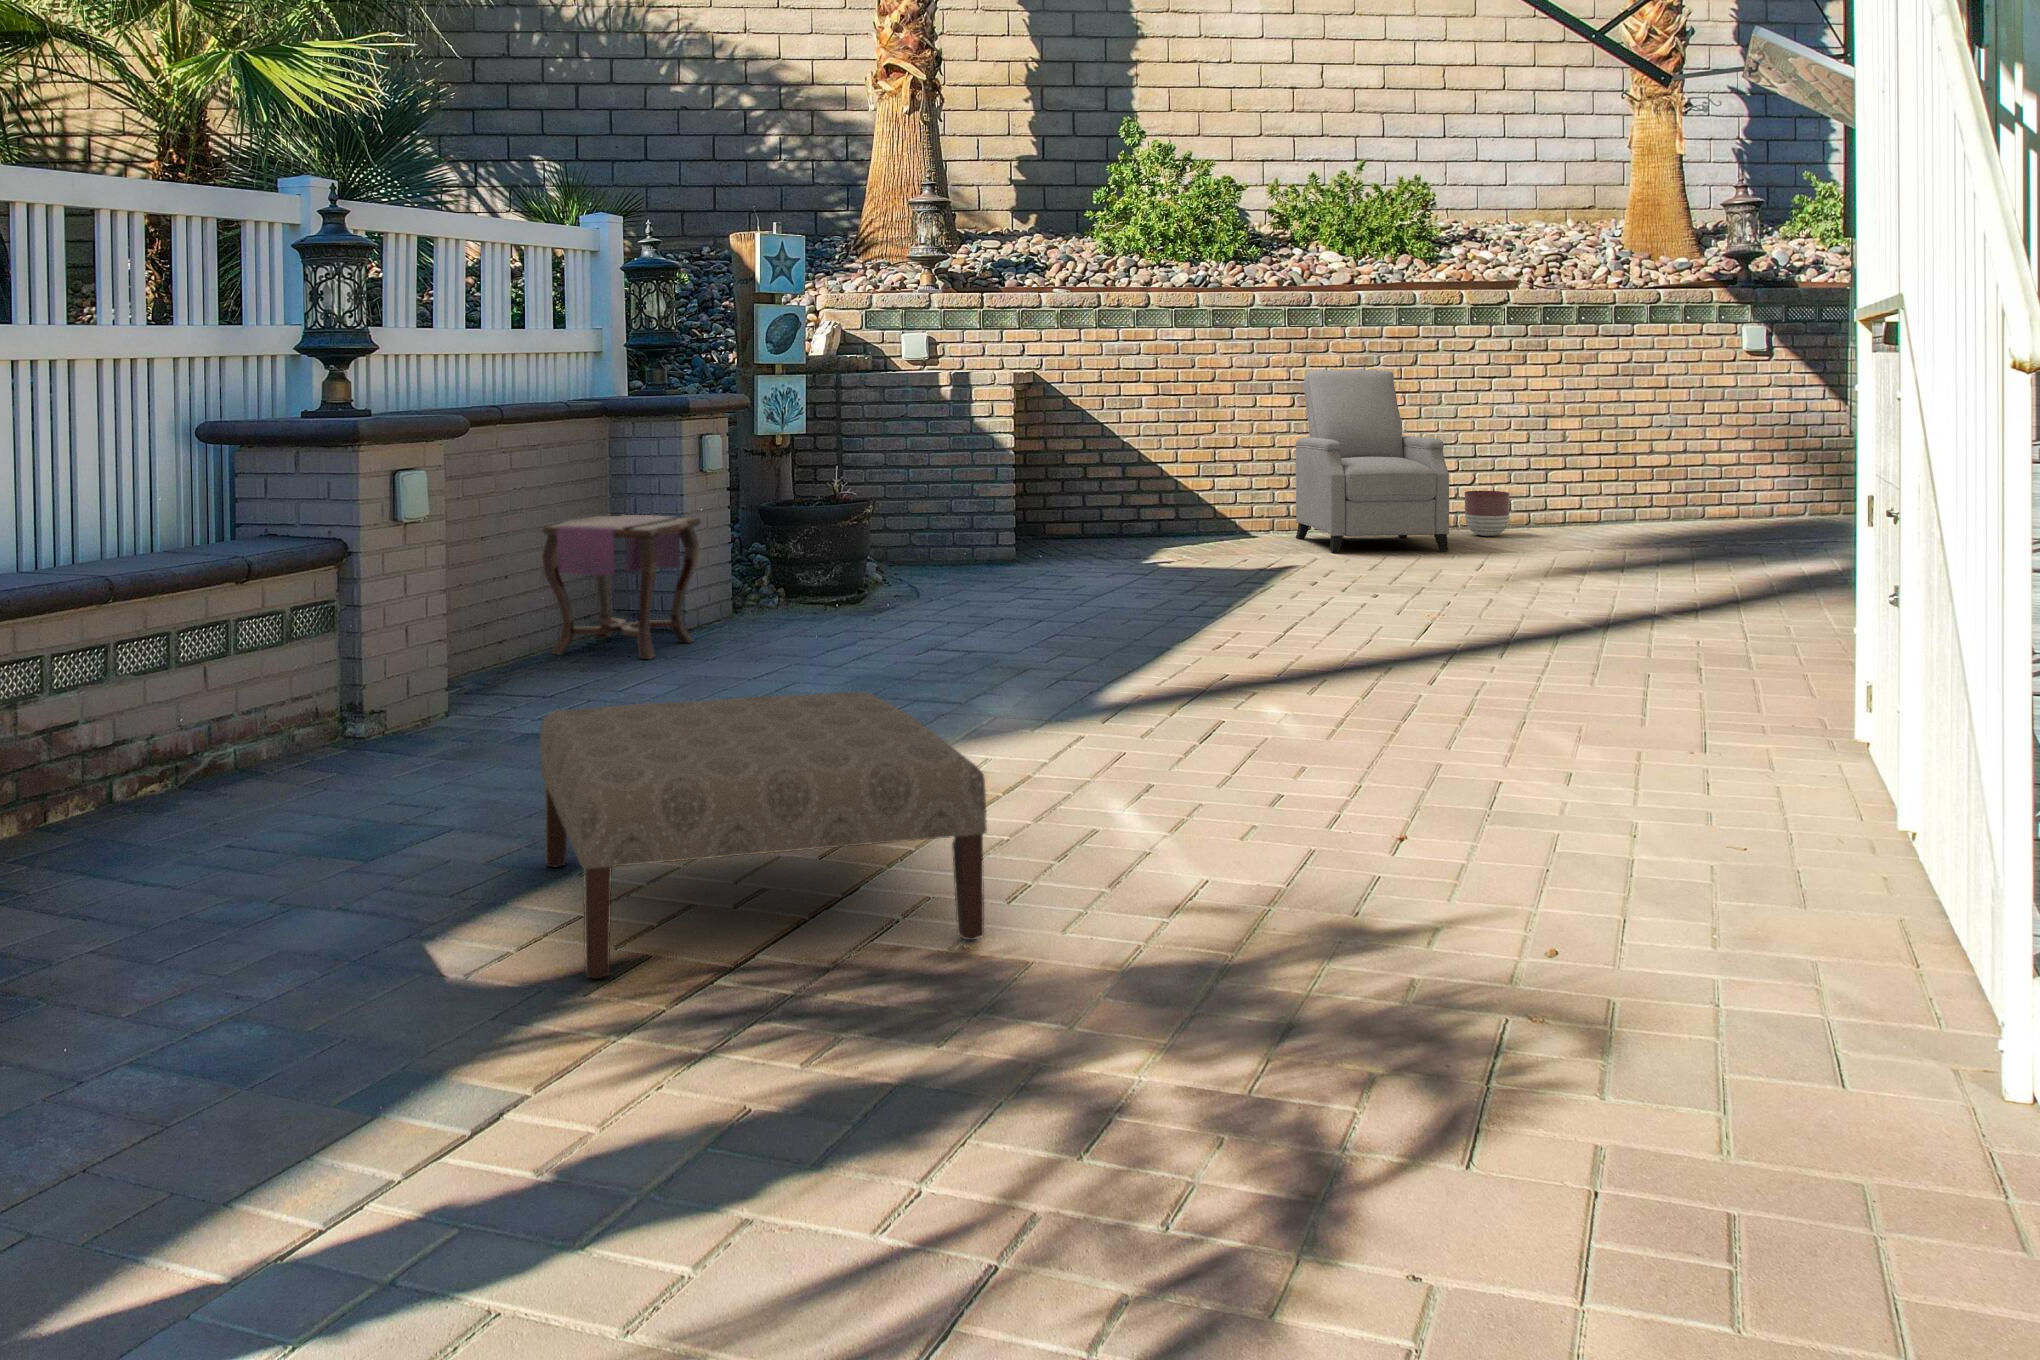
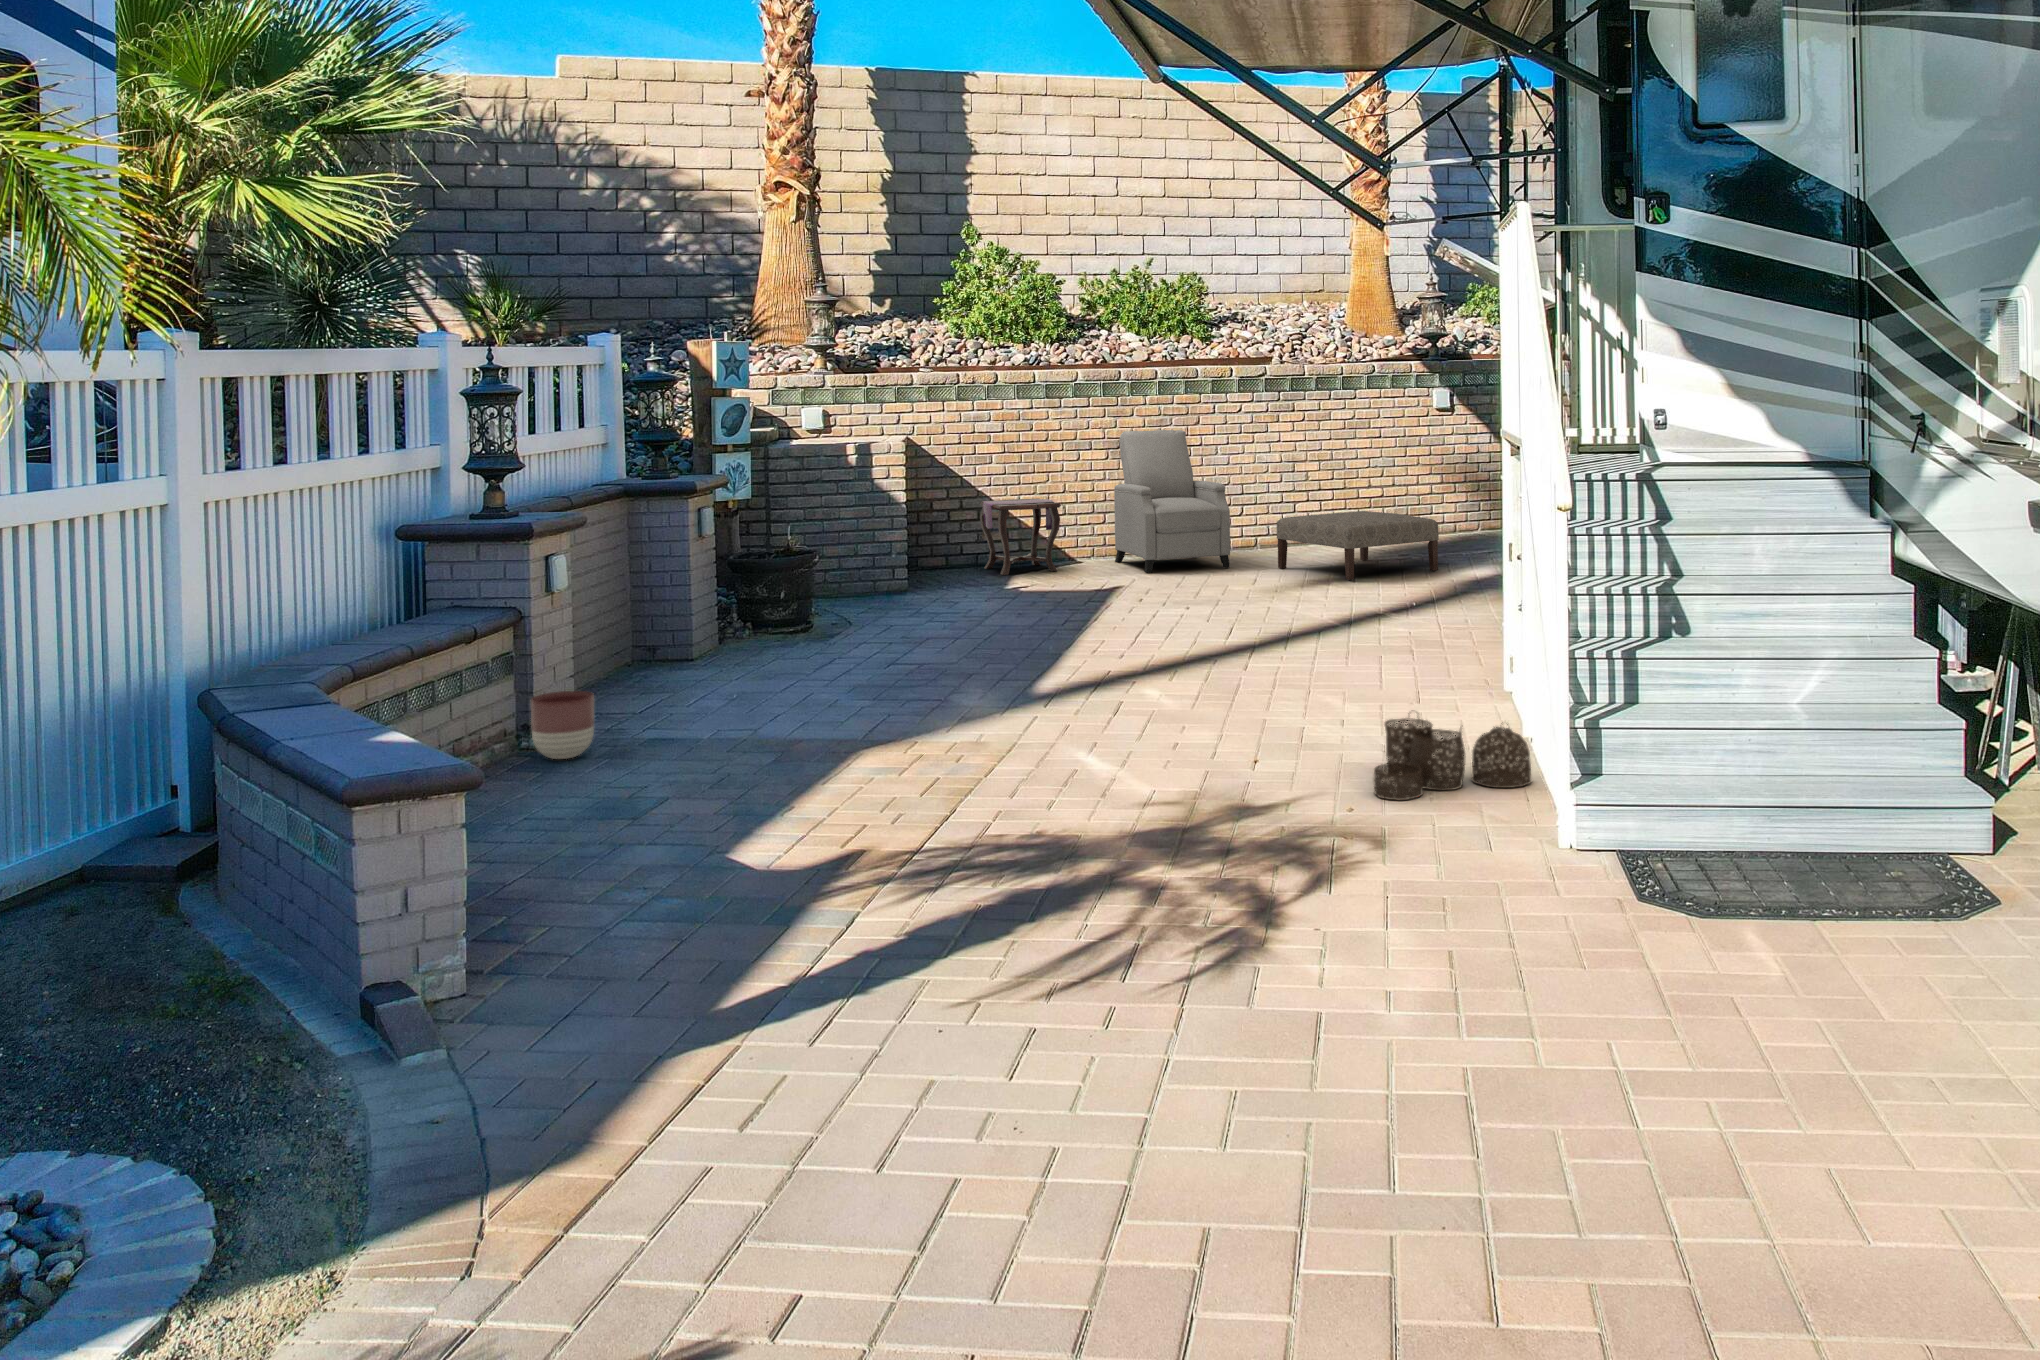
planter: present [1465,491,1509,536] -> present [531,691,594,759]
side table: present [542,515,701,659] -> present [980,498,1061,575]
ottoman: present [540,692,987,979] -> present [1277,511,1439,581]
woven basket: none [1604,773,1918,936] -> present [1374,718,1531,800]

